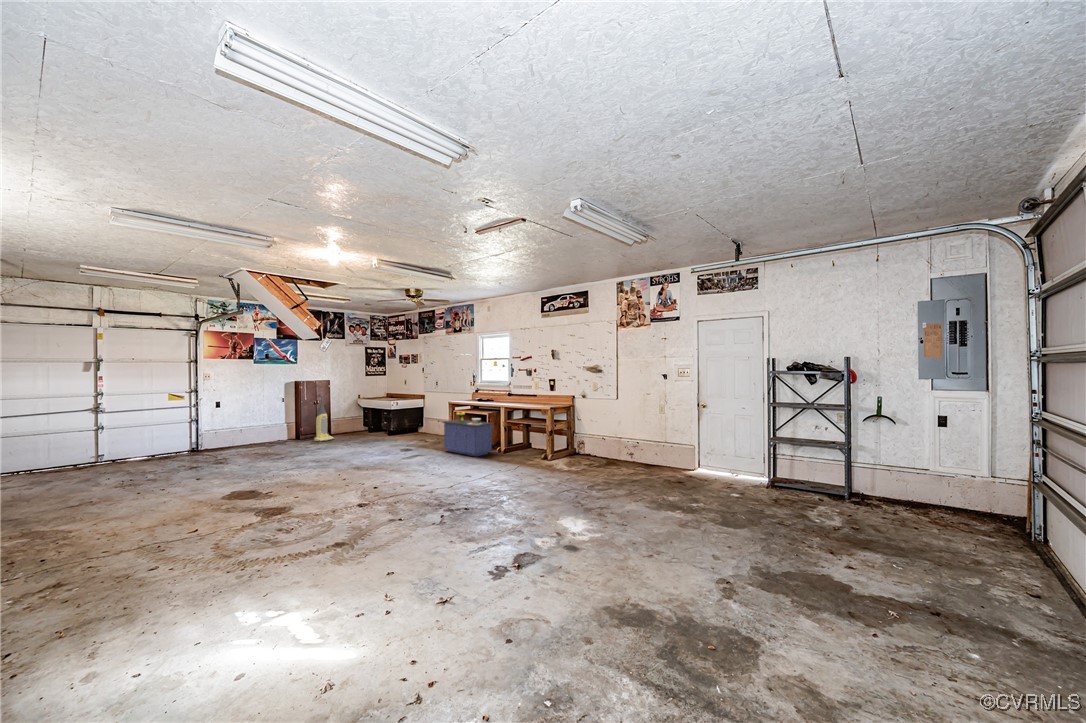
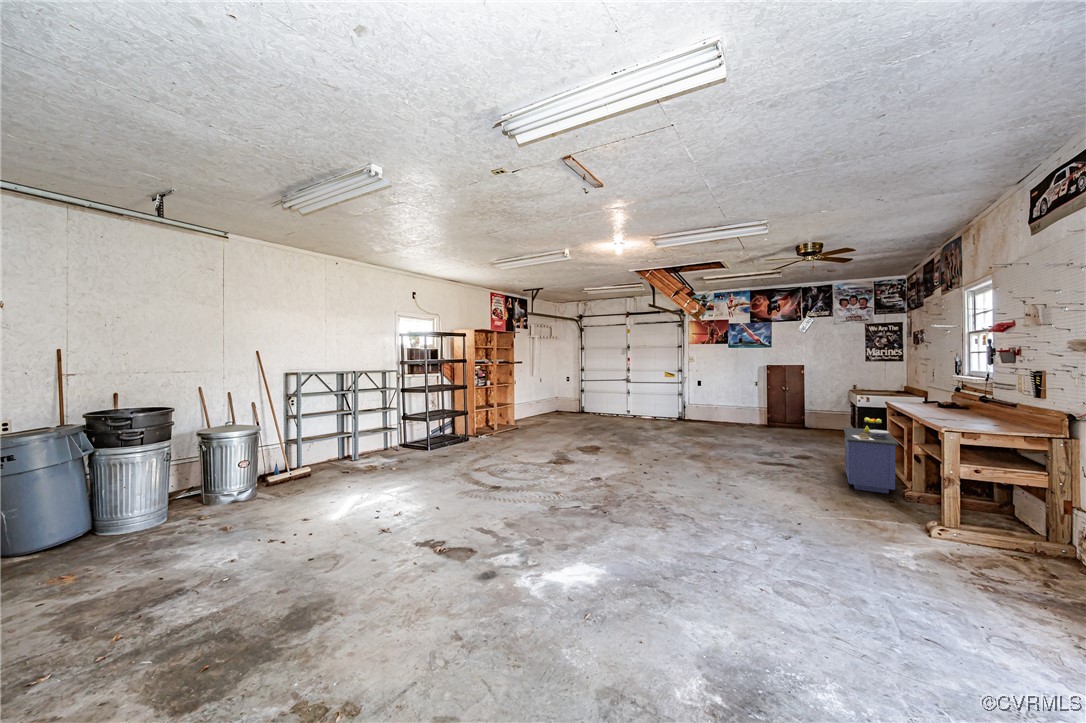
vacuum cleaner: present [314,394,335,442] -> none [781,379,804,431]

